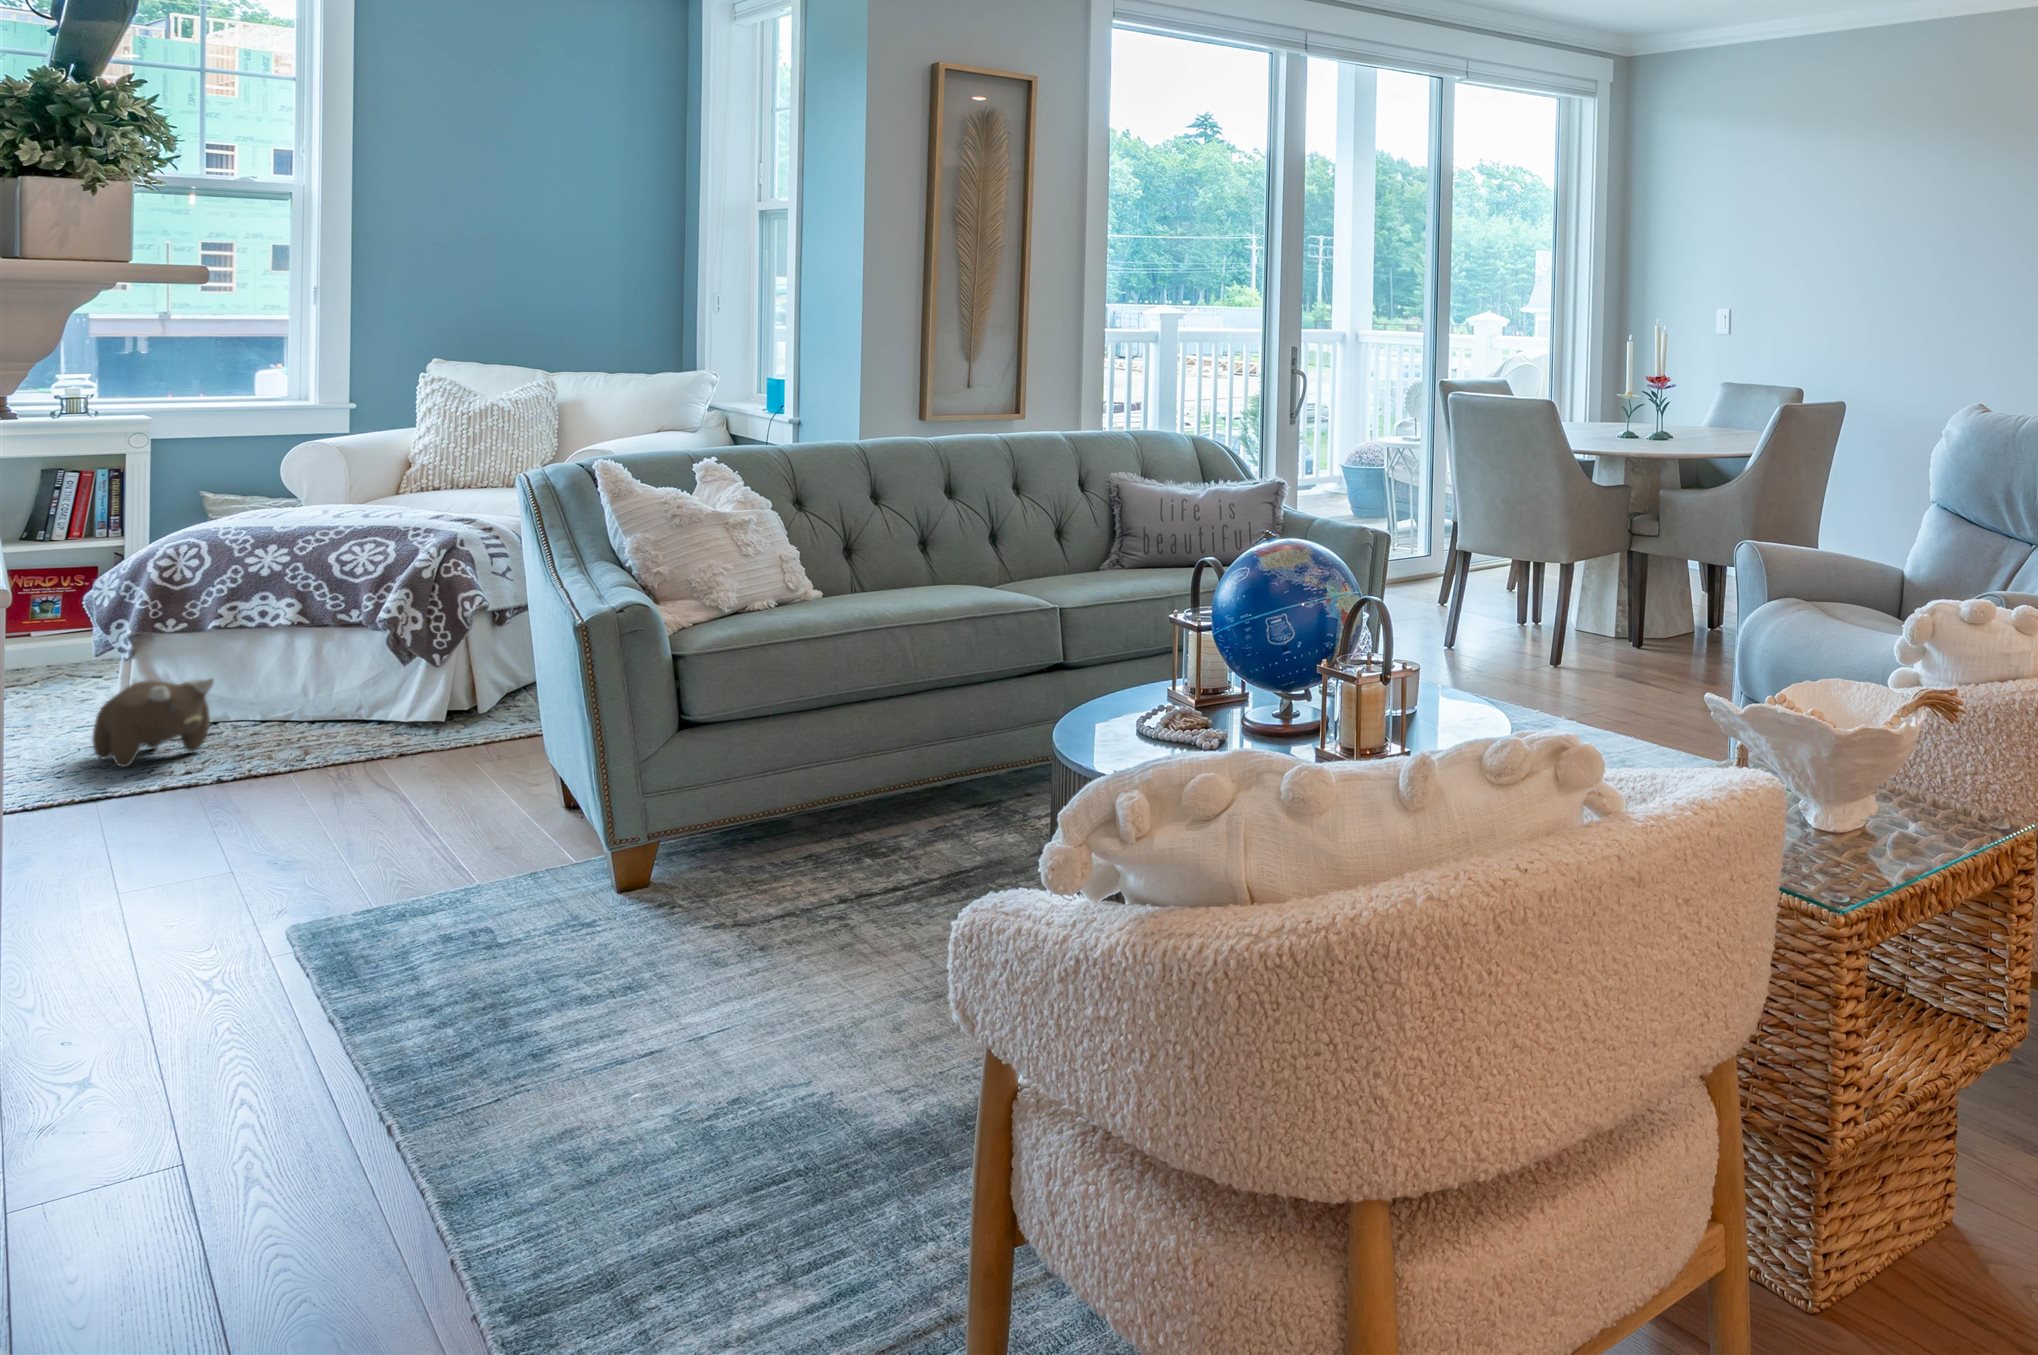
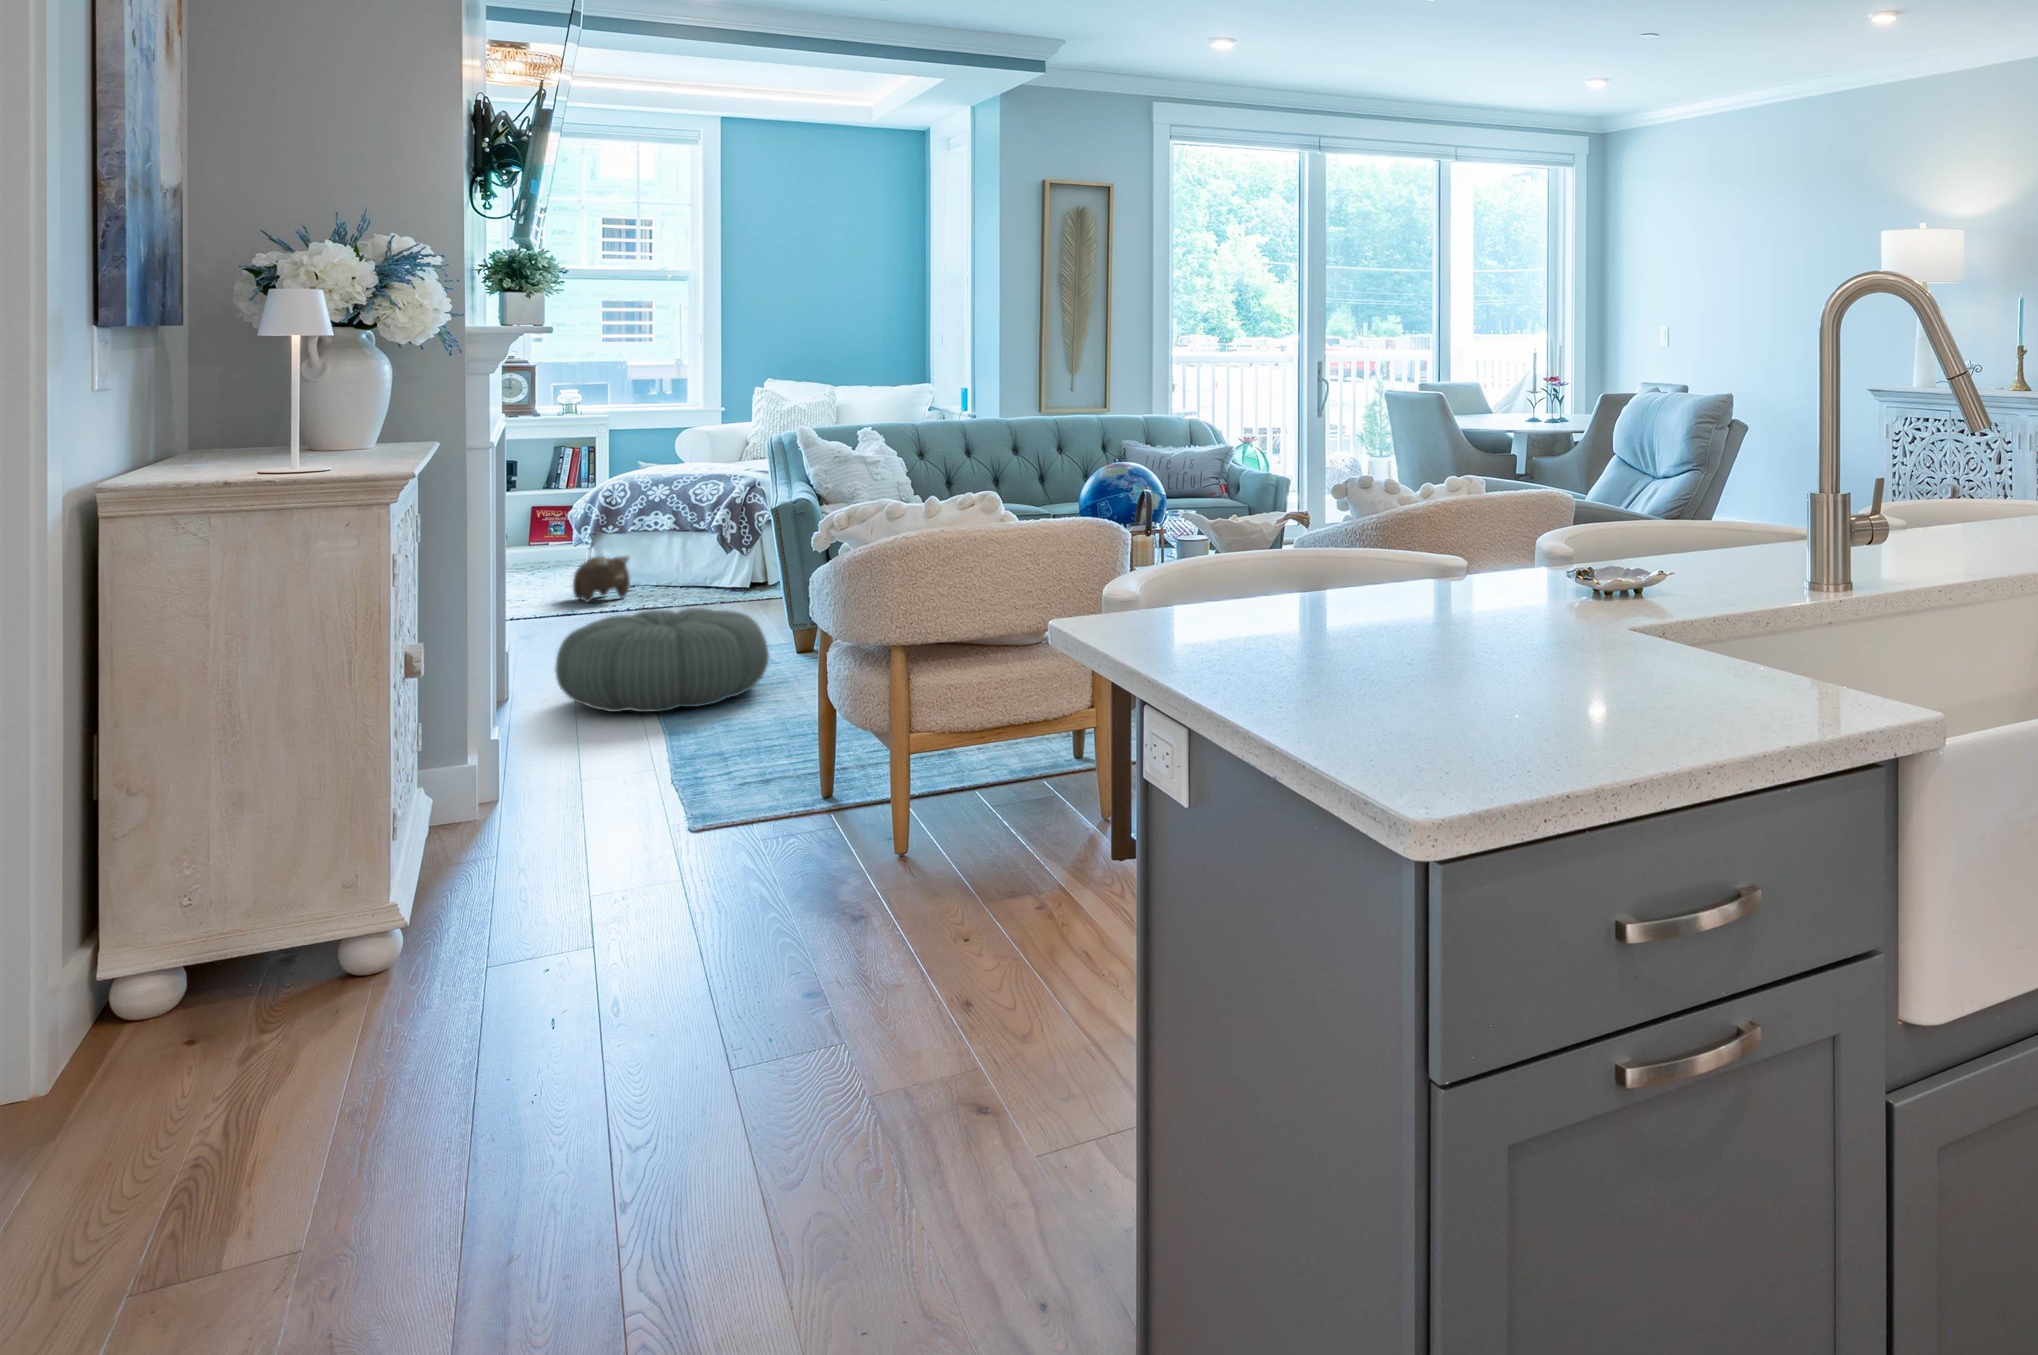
pouf: none [122,854,618,1143] -> present [555,608,769,712]

